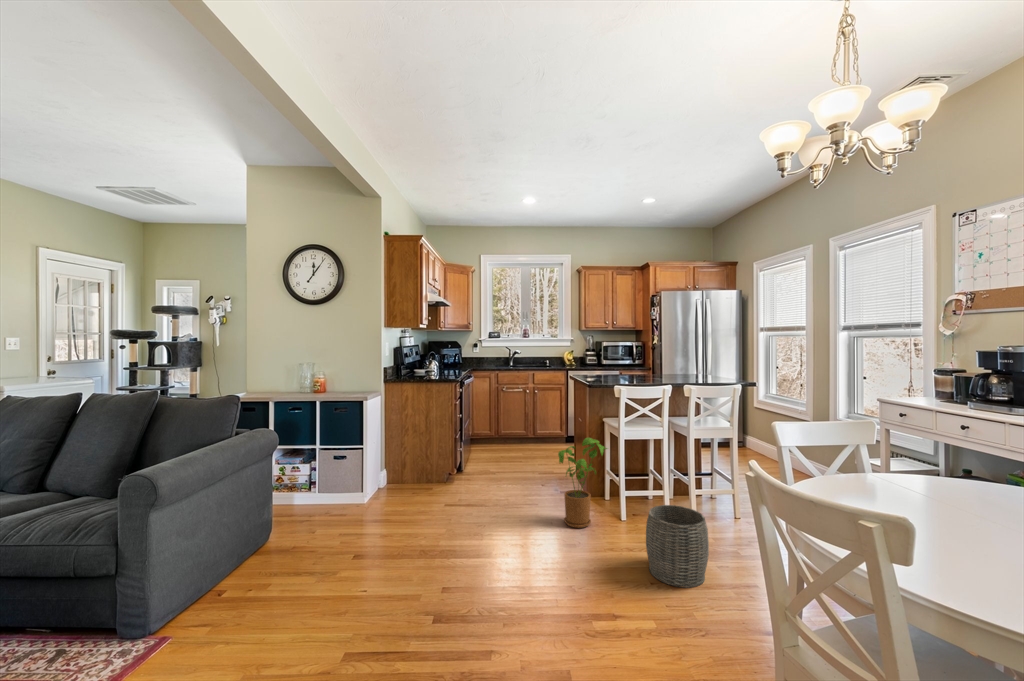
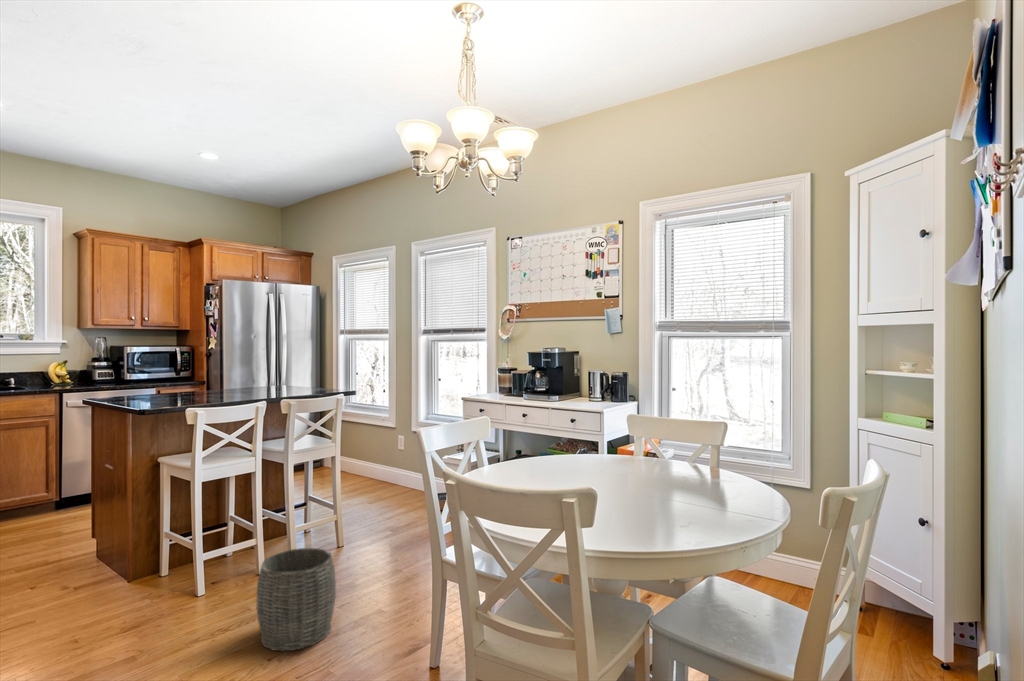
house plant: present [558,438,607,528] -> none [89,488,181,635]

